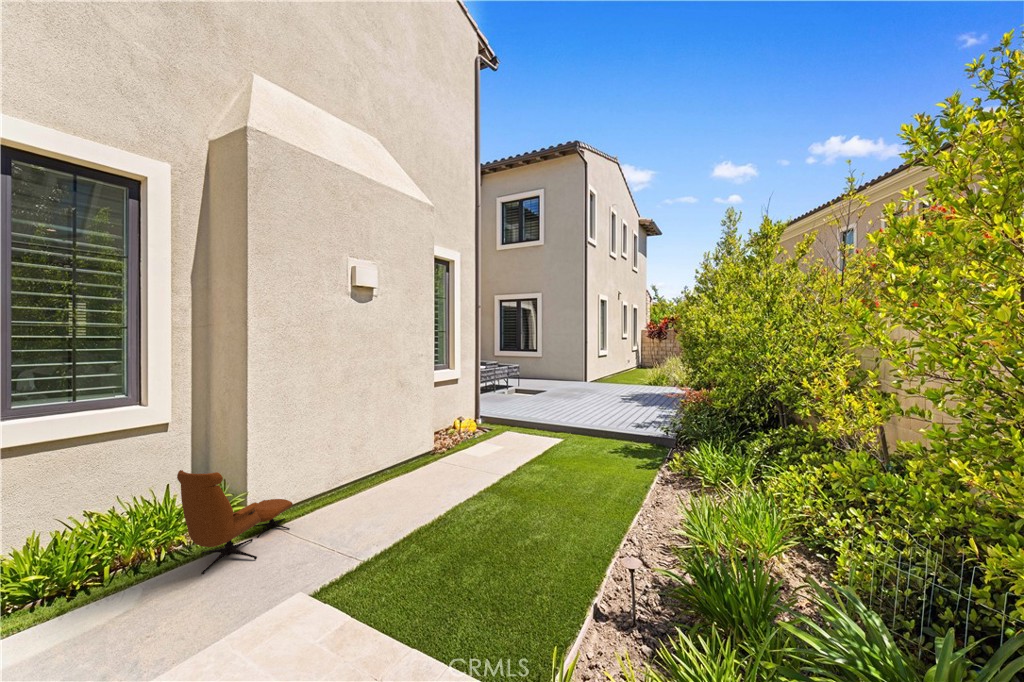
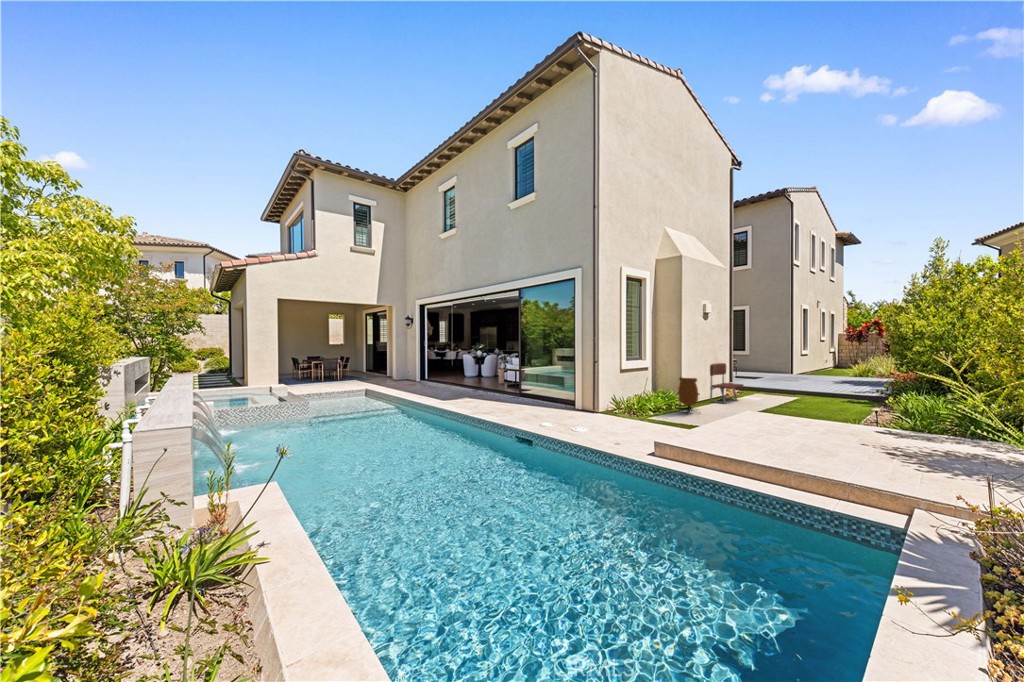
bench: none [375,393,450,484] -> present [710,363,743,404]

